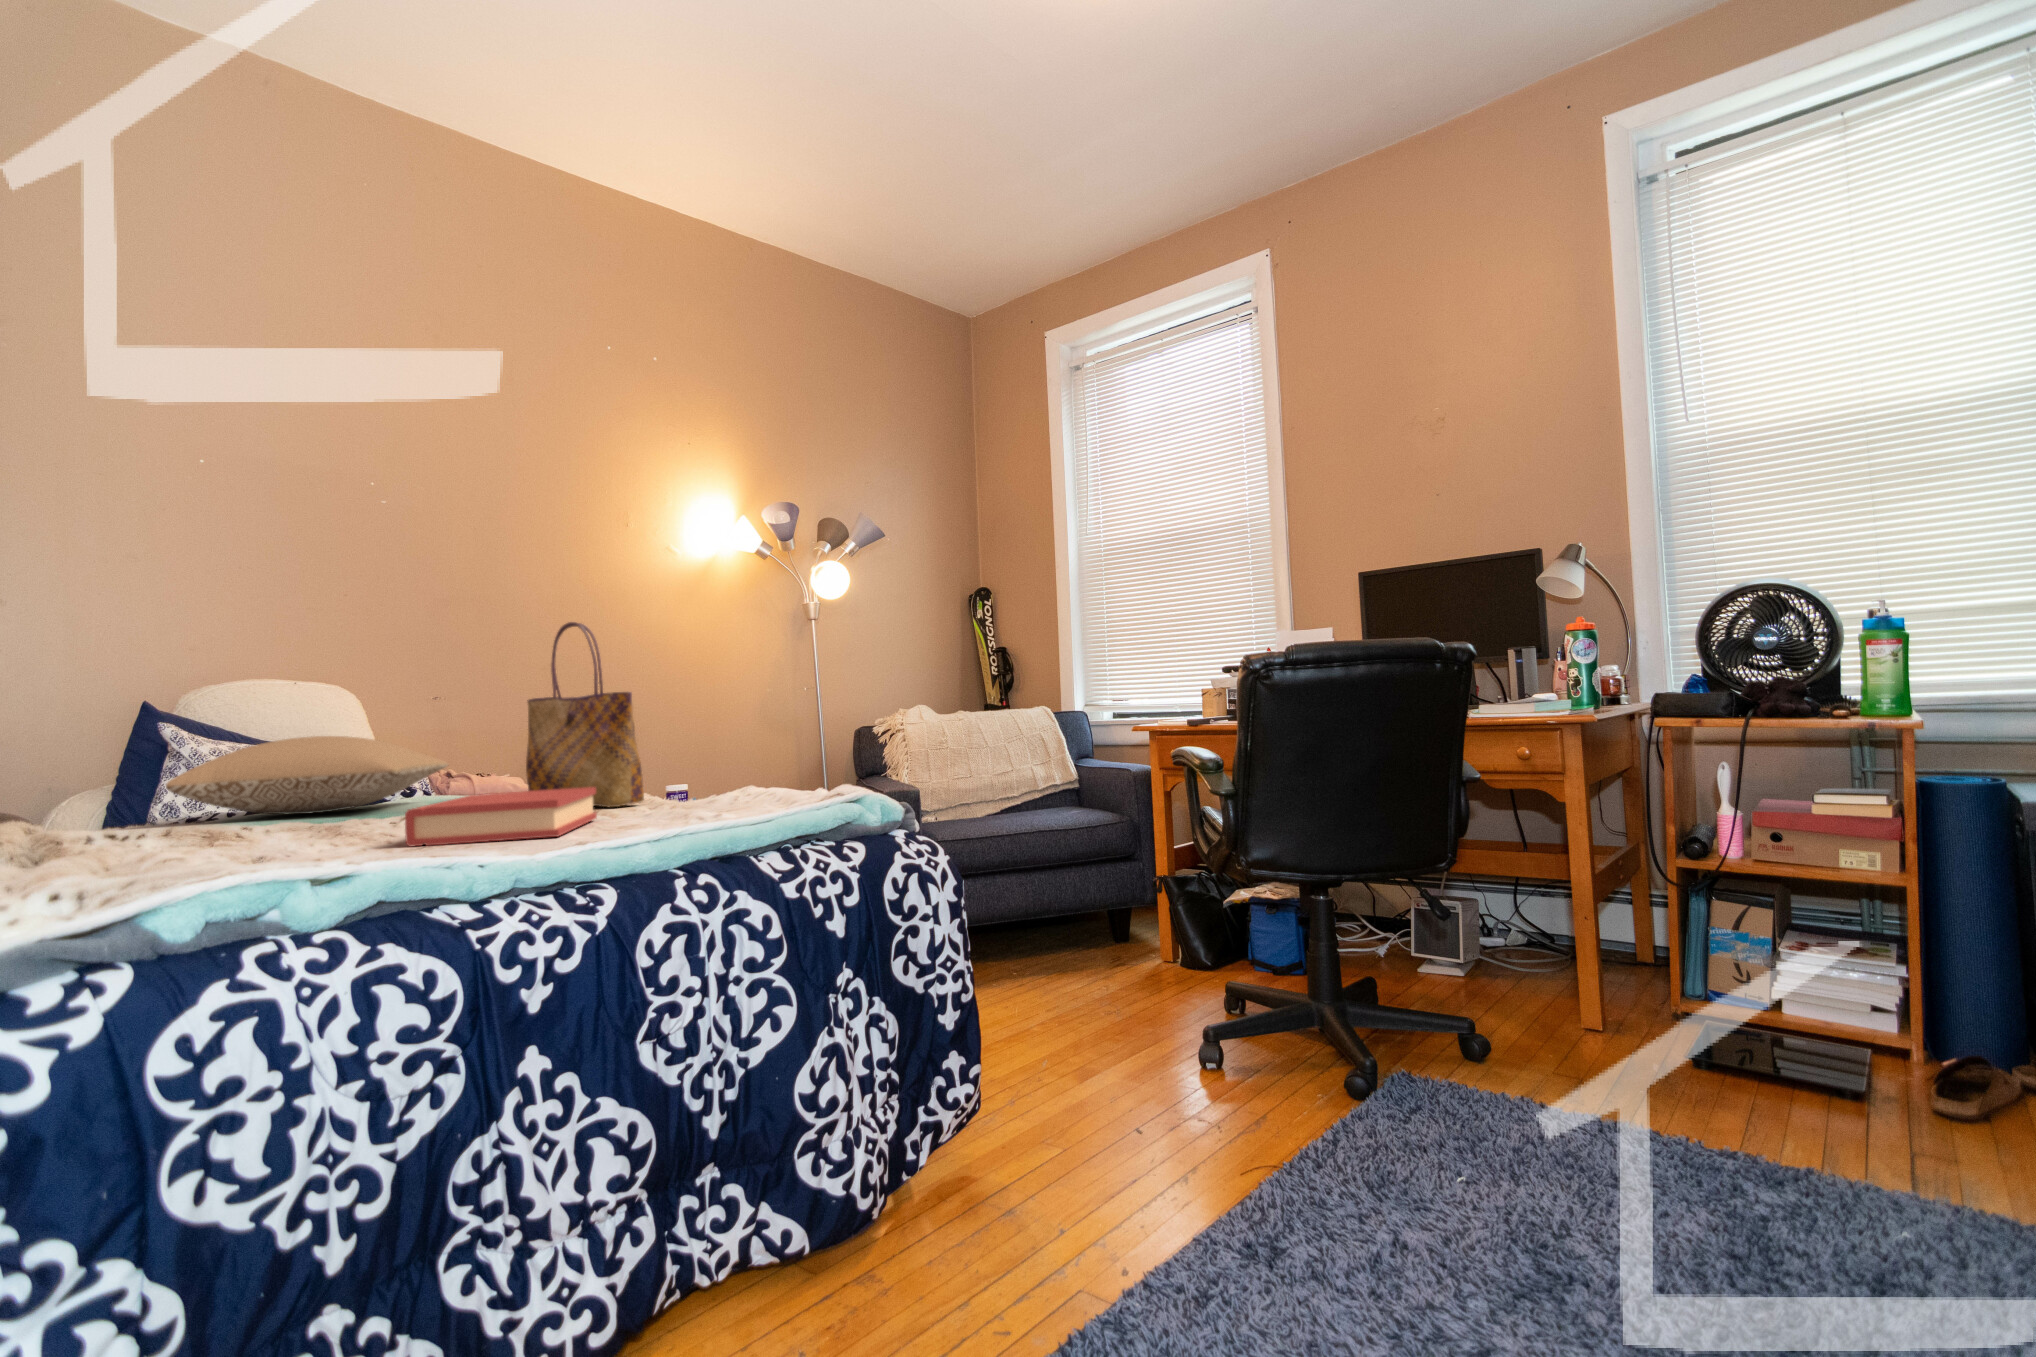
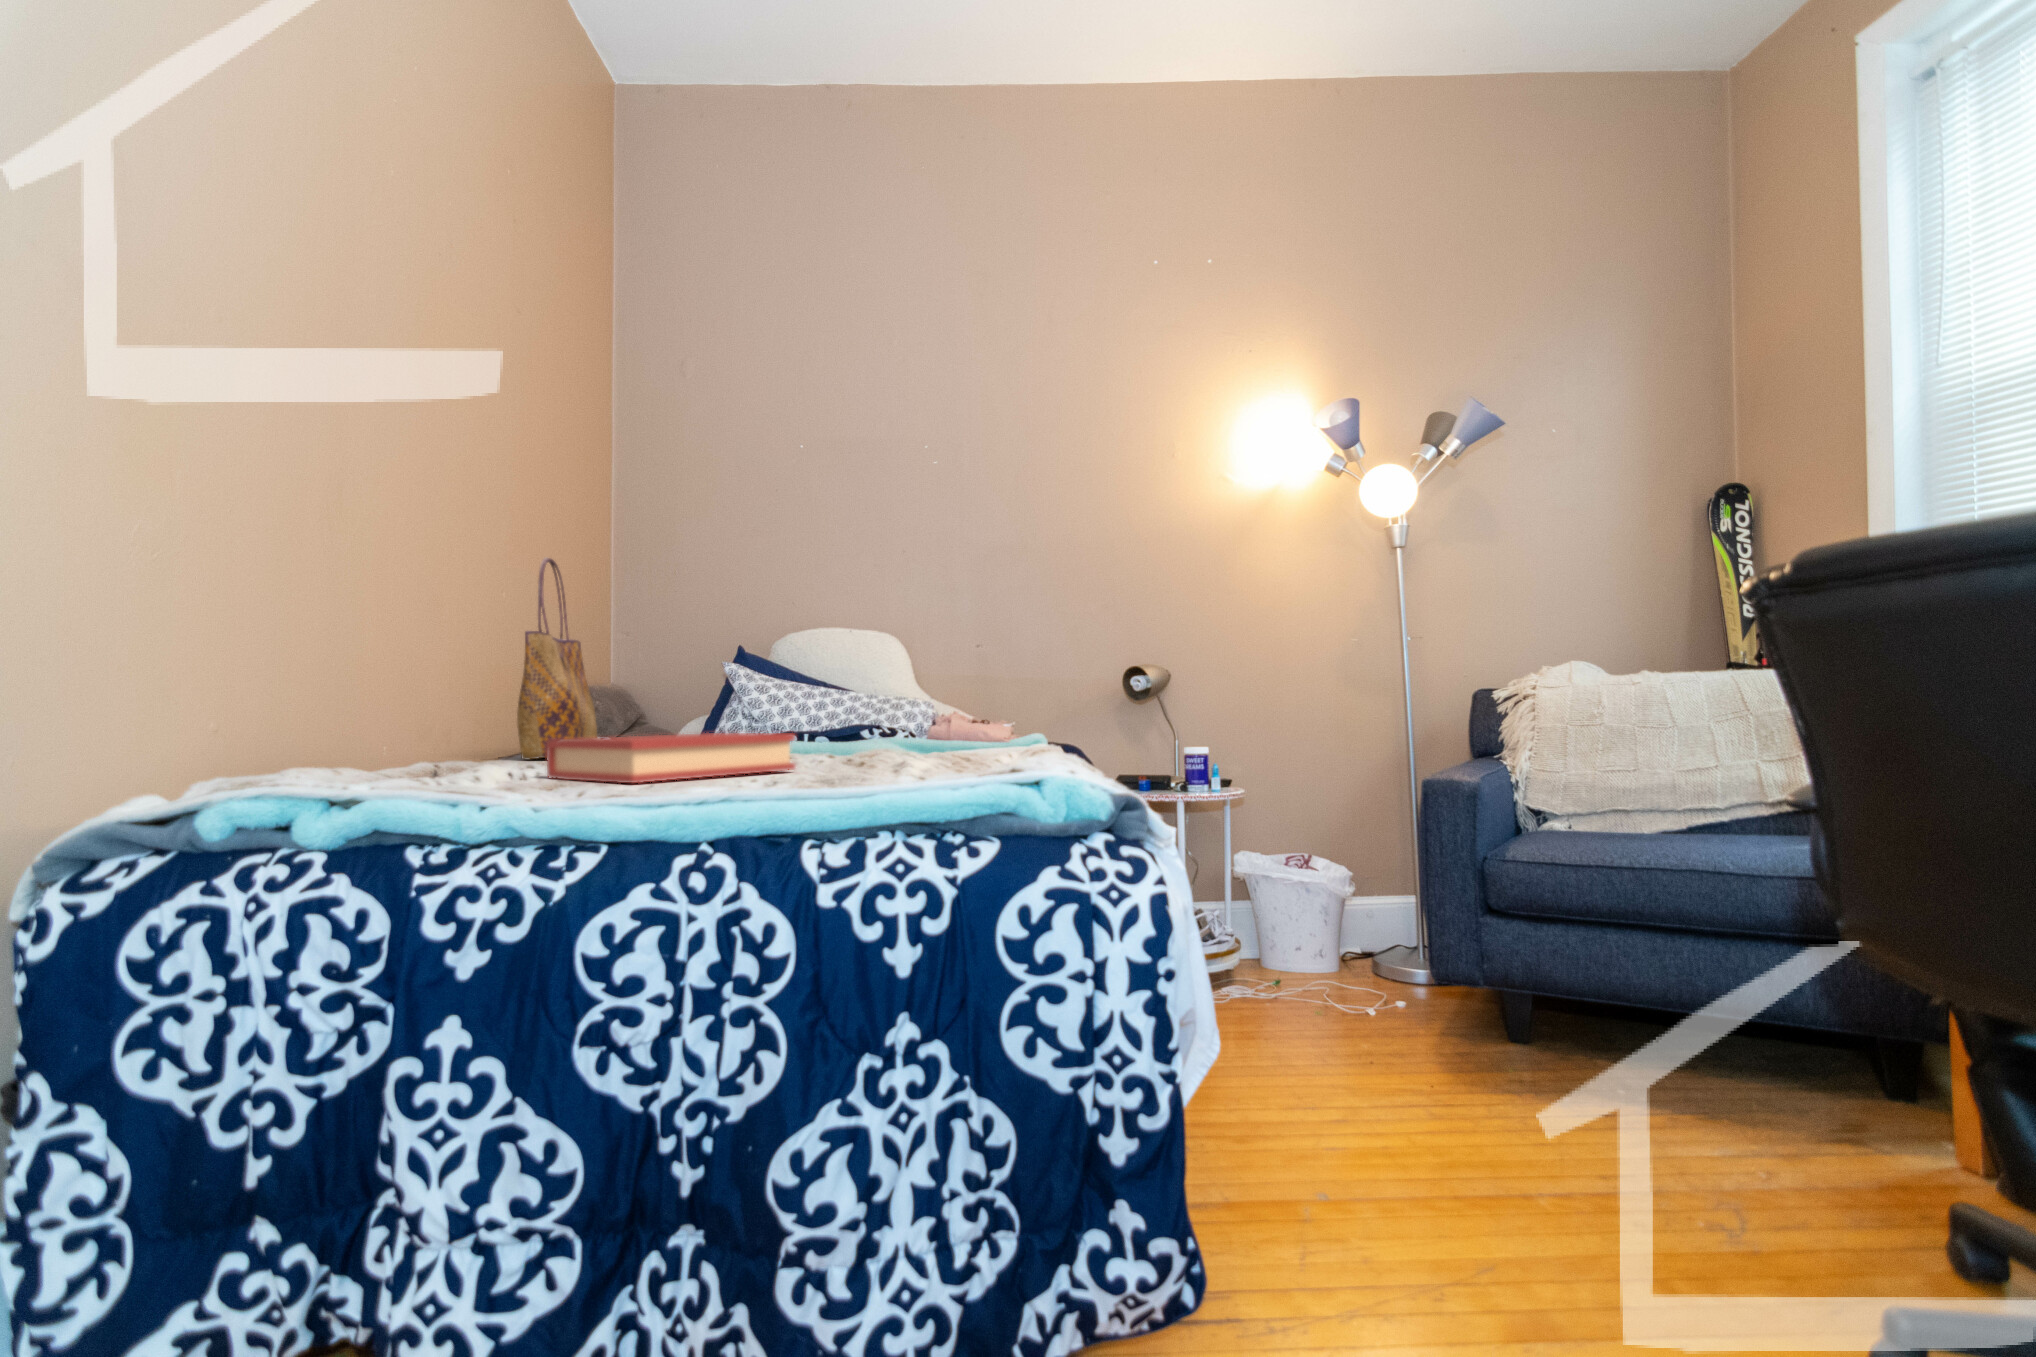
tote bag: present [526,622,644,807] -> present [517,557,597,759]
pillow: present [166,736,448,814] -> none [670,675,913,745]

